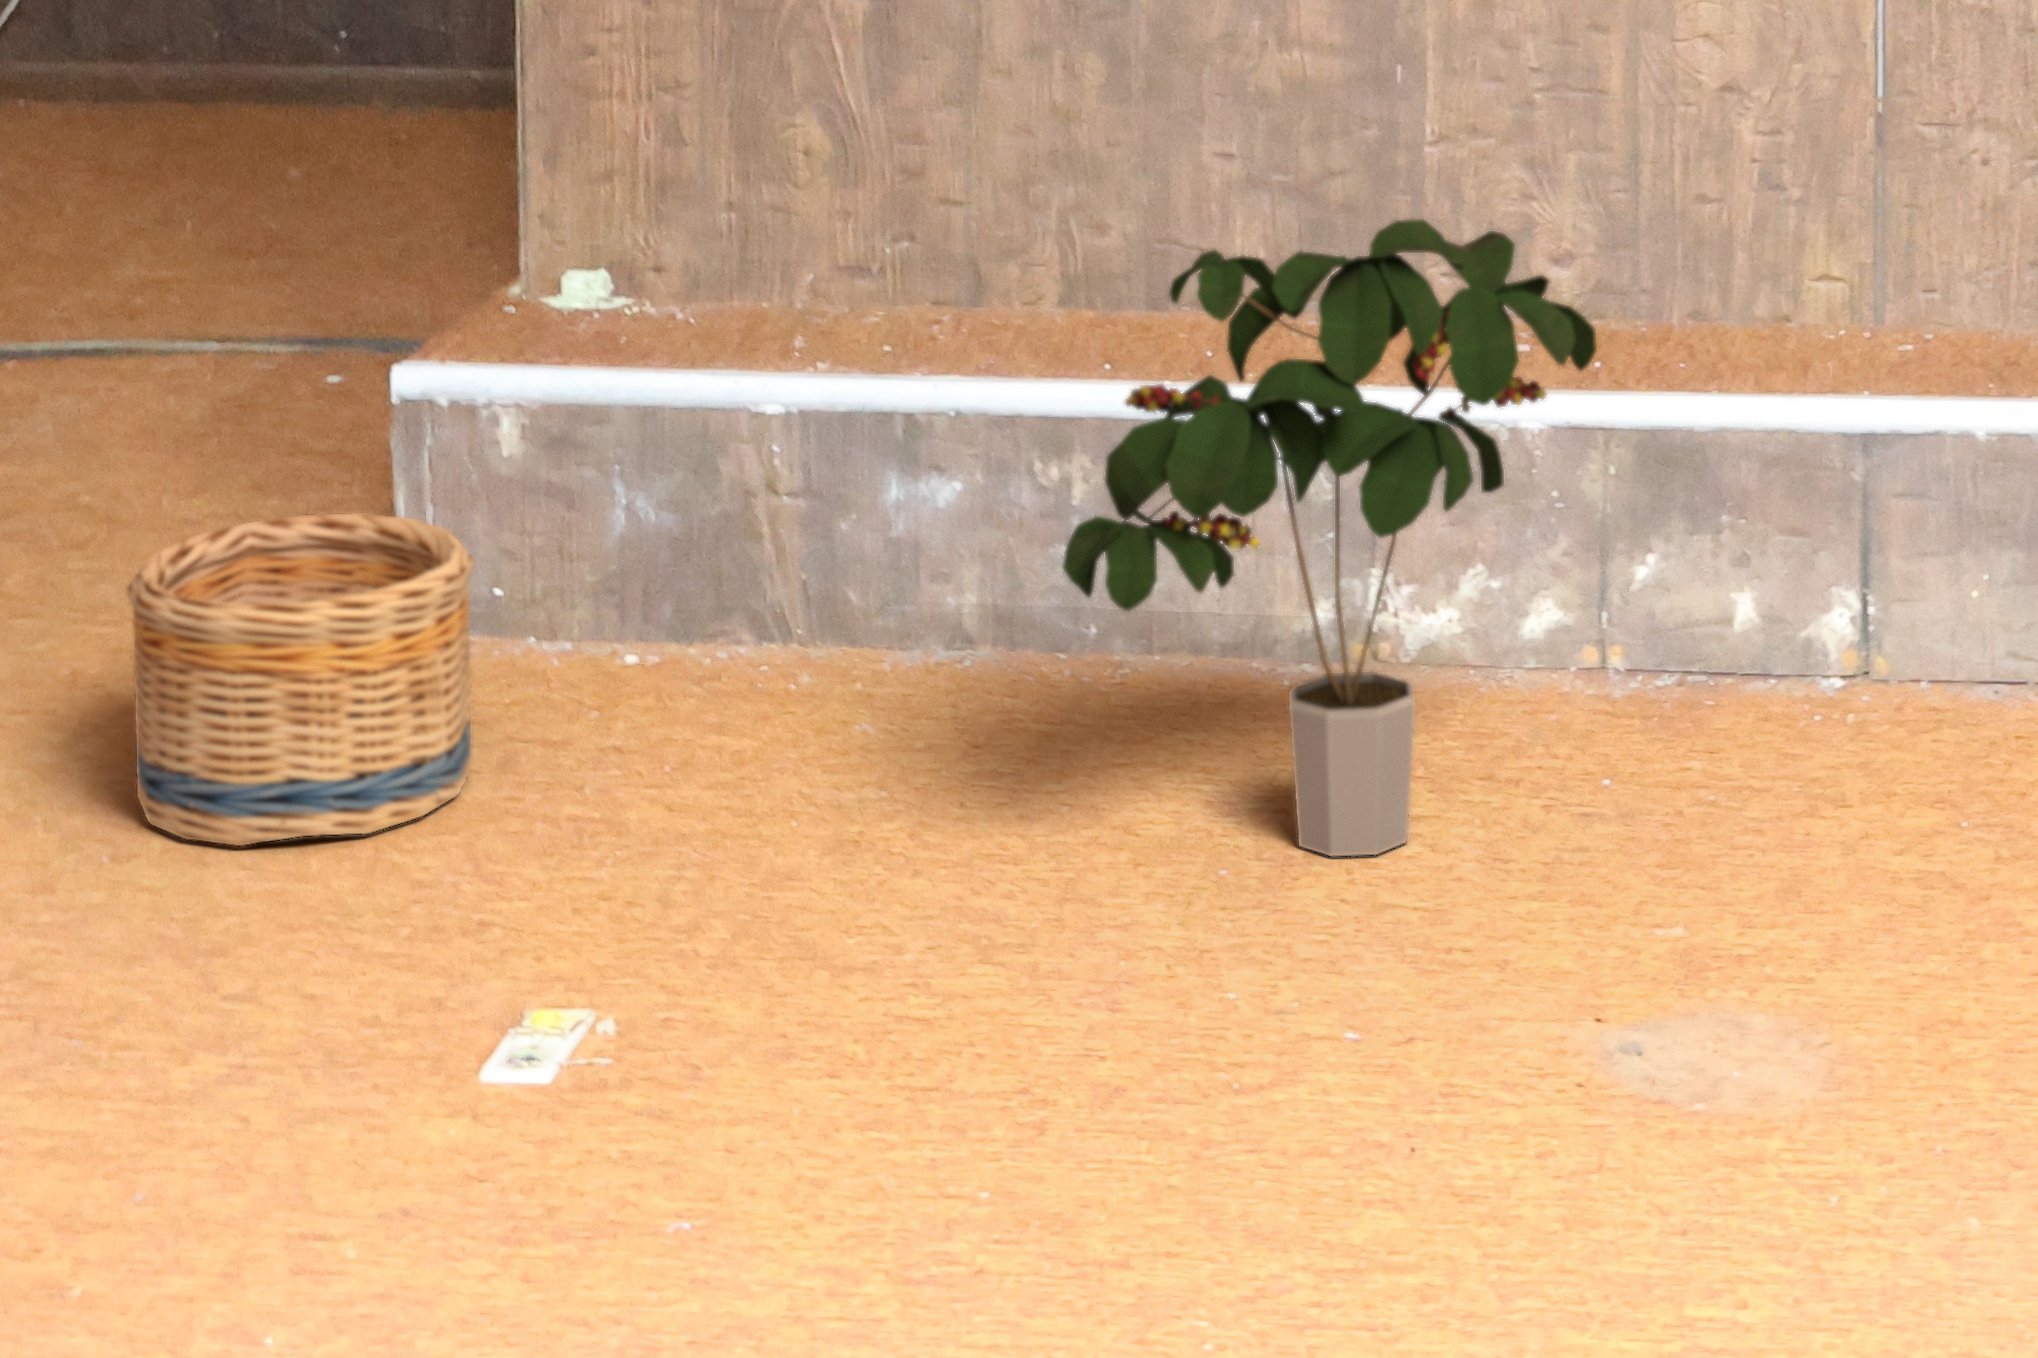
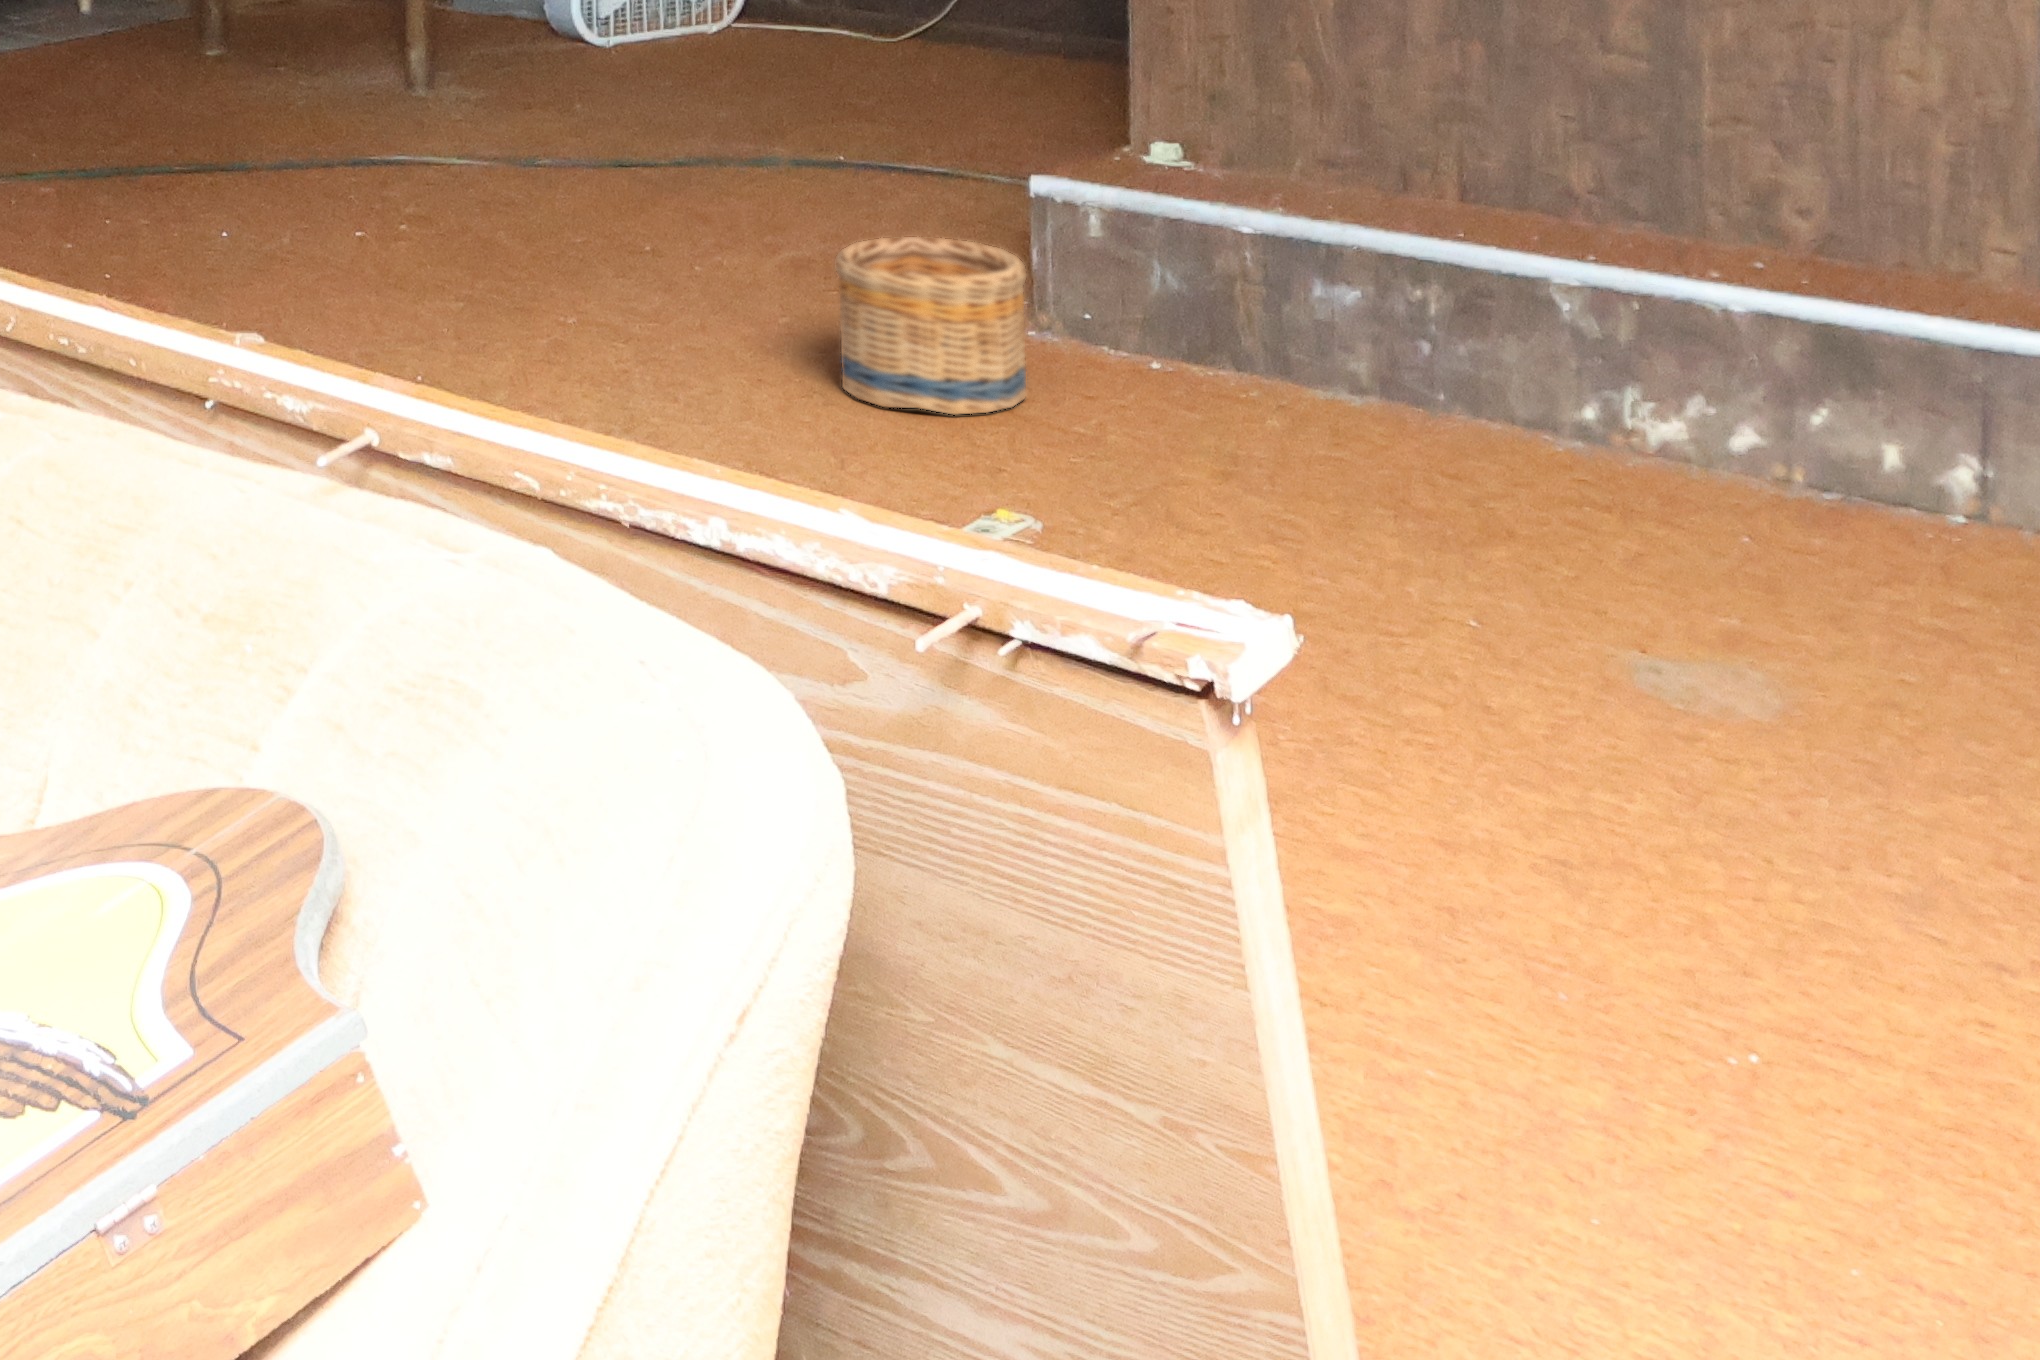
potted plant: present [1063,219,1597,856] -> none [1333,139,1719,540]

